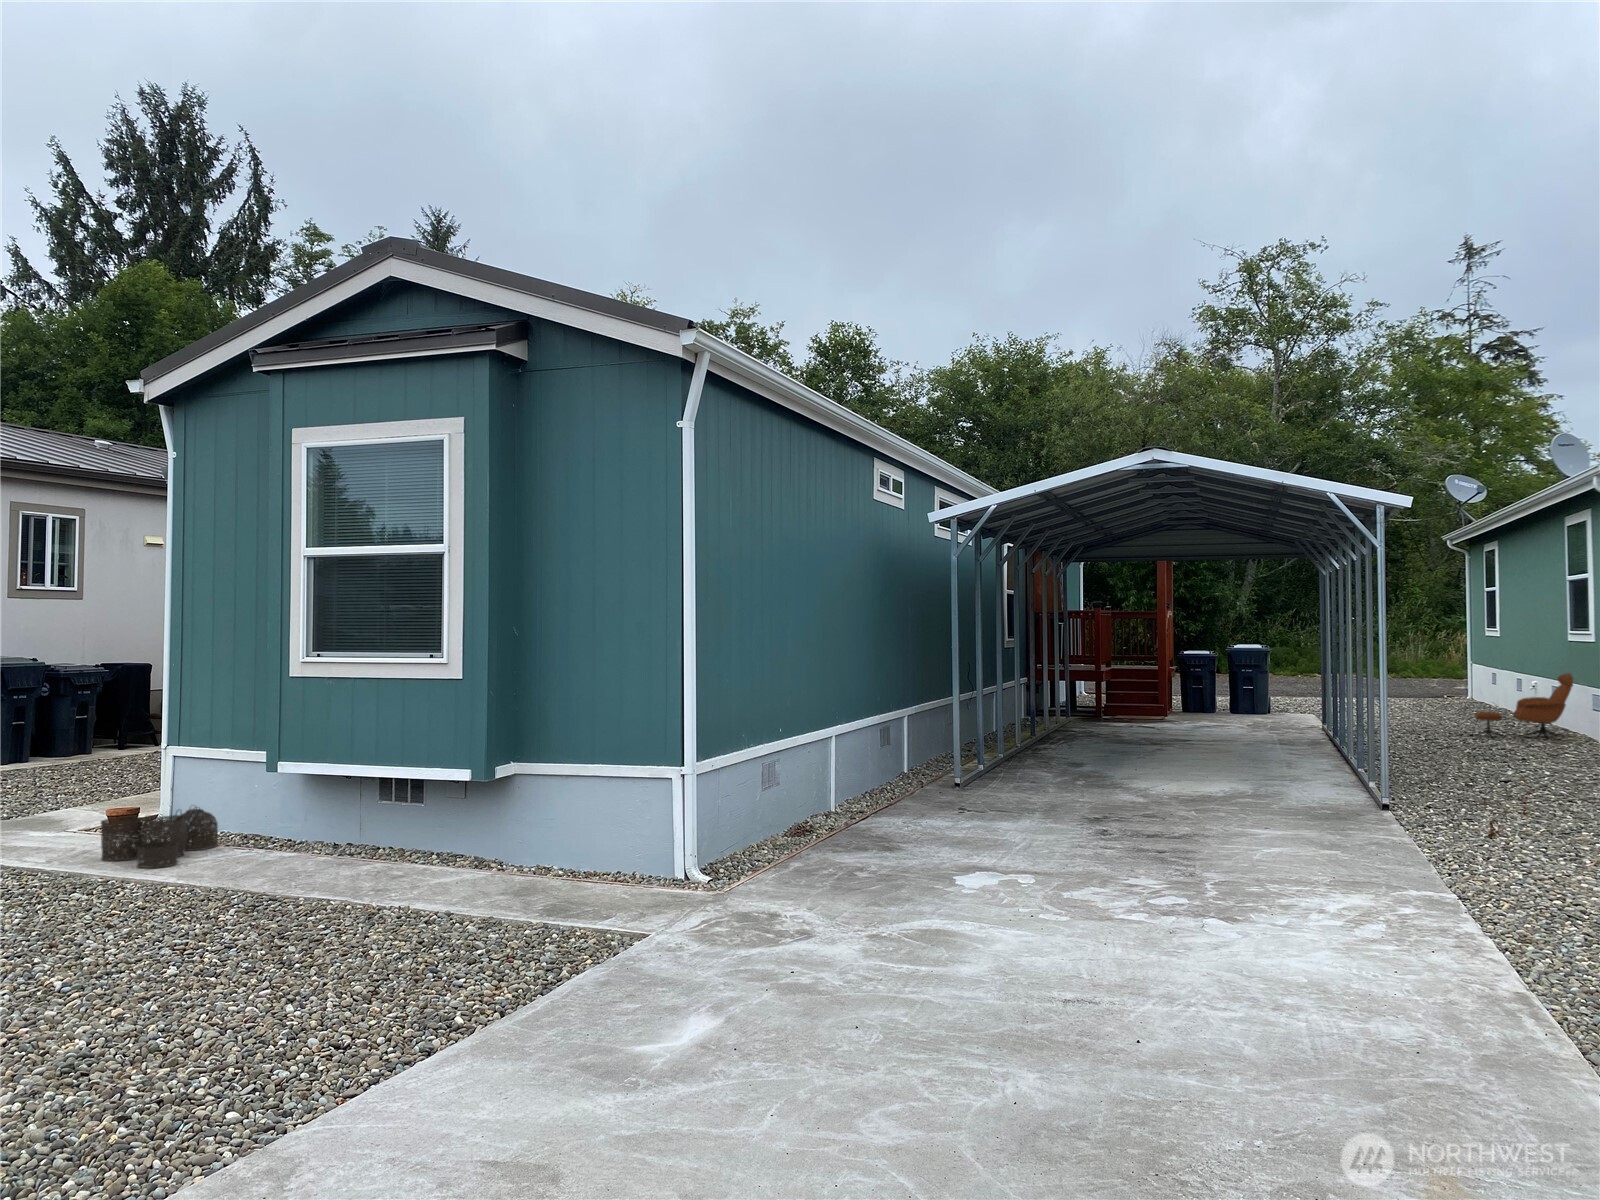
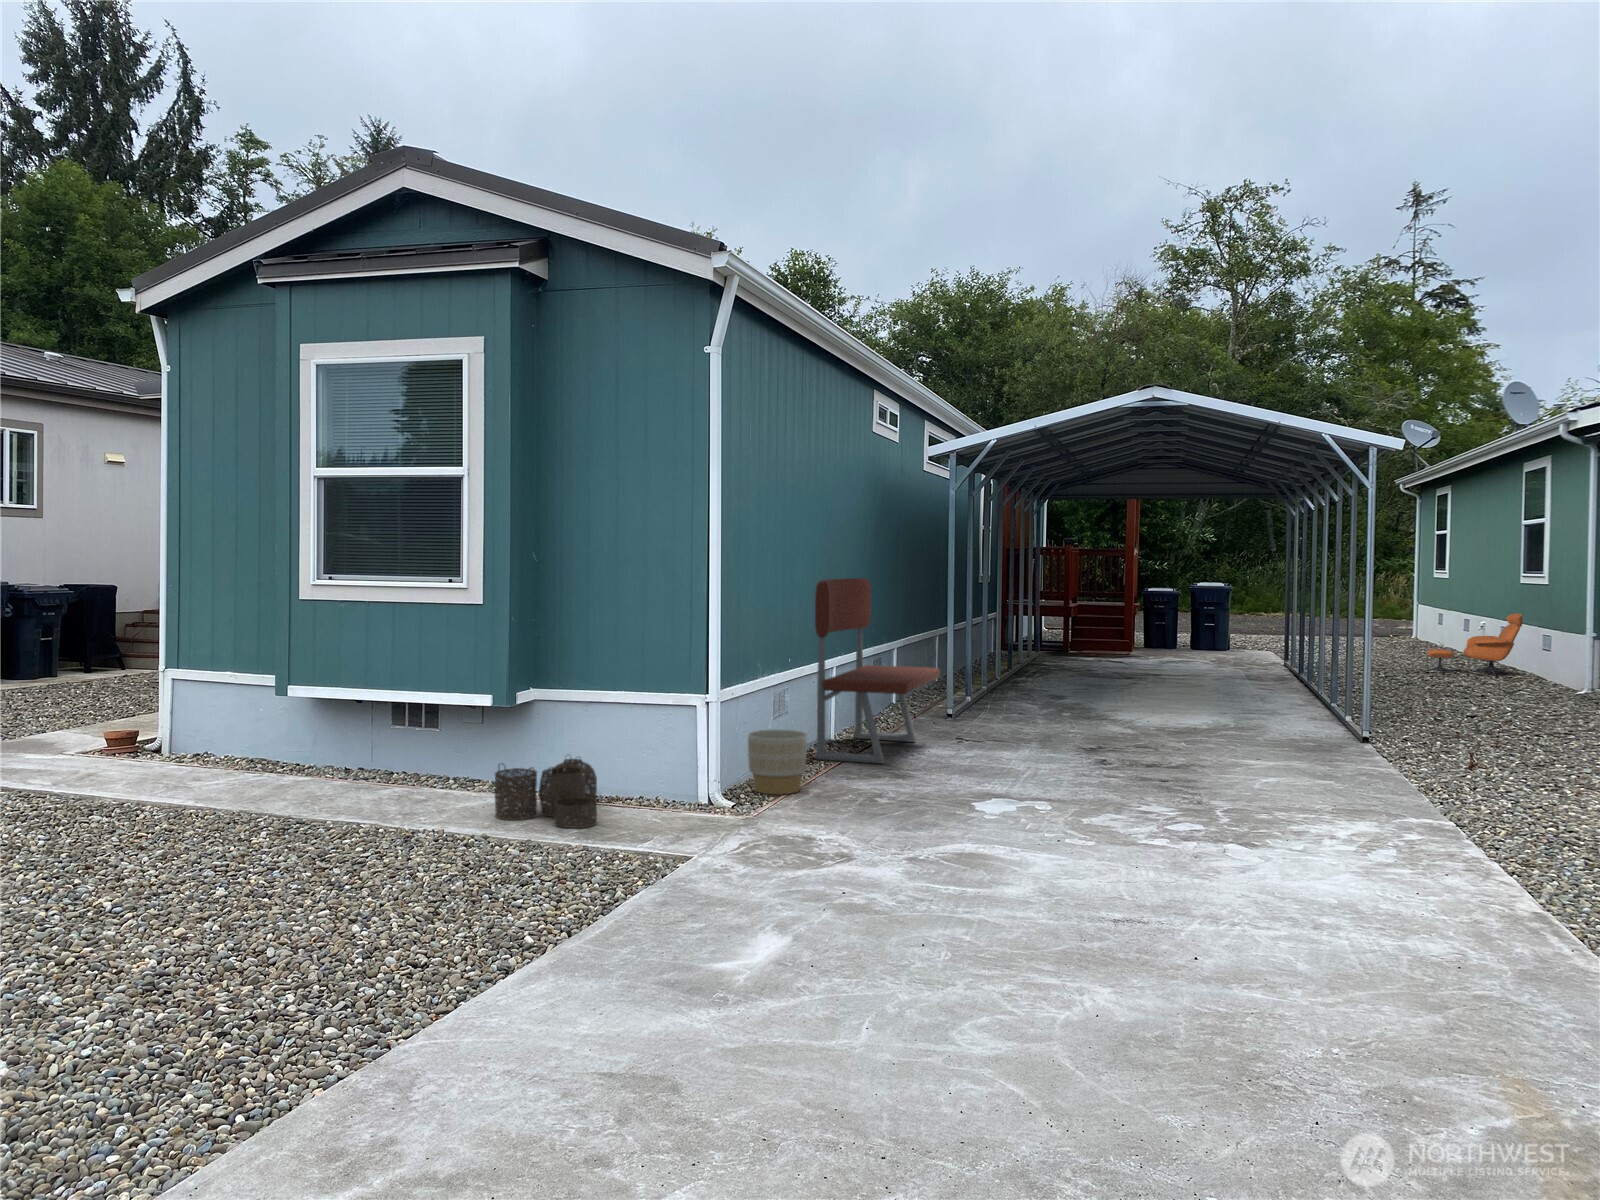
bench: none [804,647,938,837] -> present [815,578,940,764]
planter: none [728,803,788,870] -> present [748,730,807,795]
woven basket: present [101,807,218,868] -> present [495,758,597,828]

